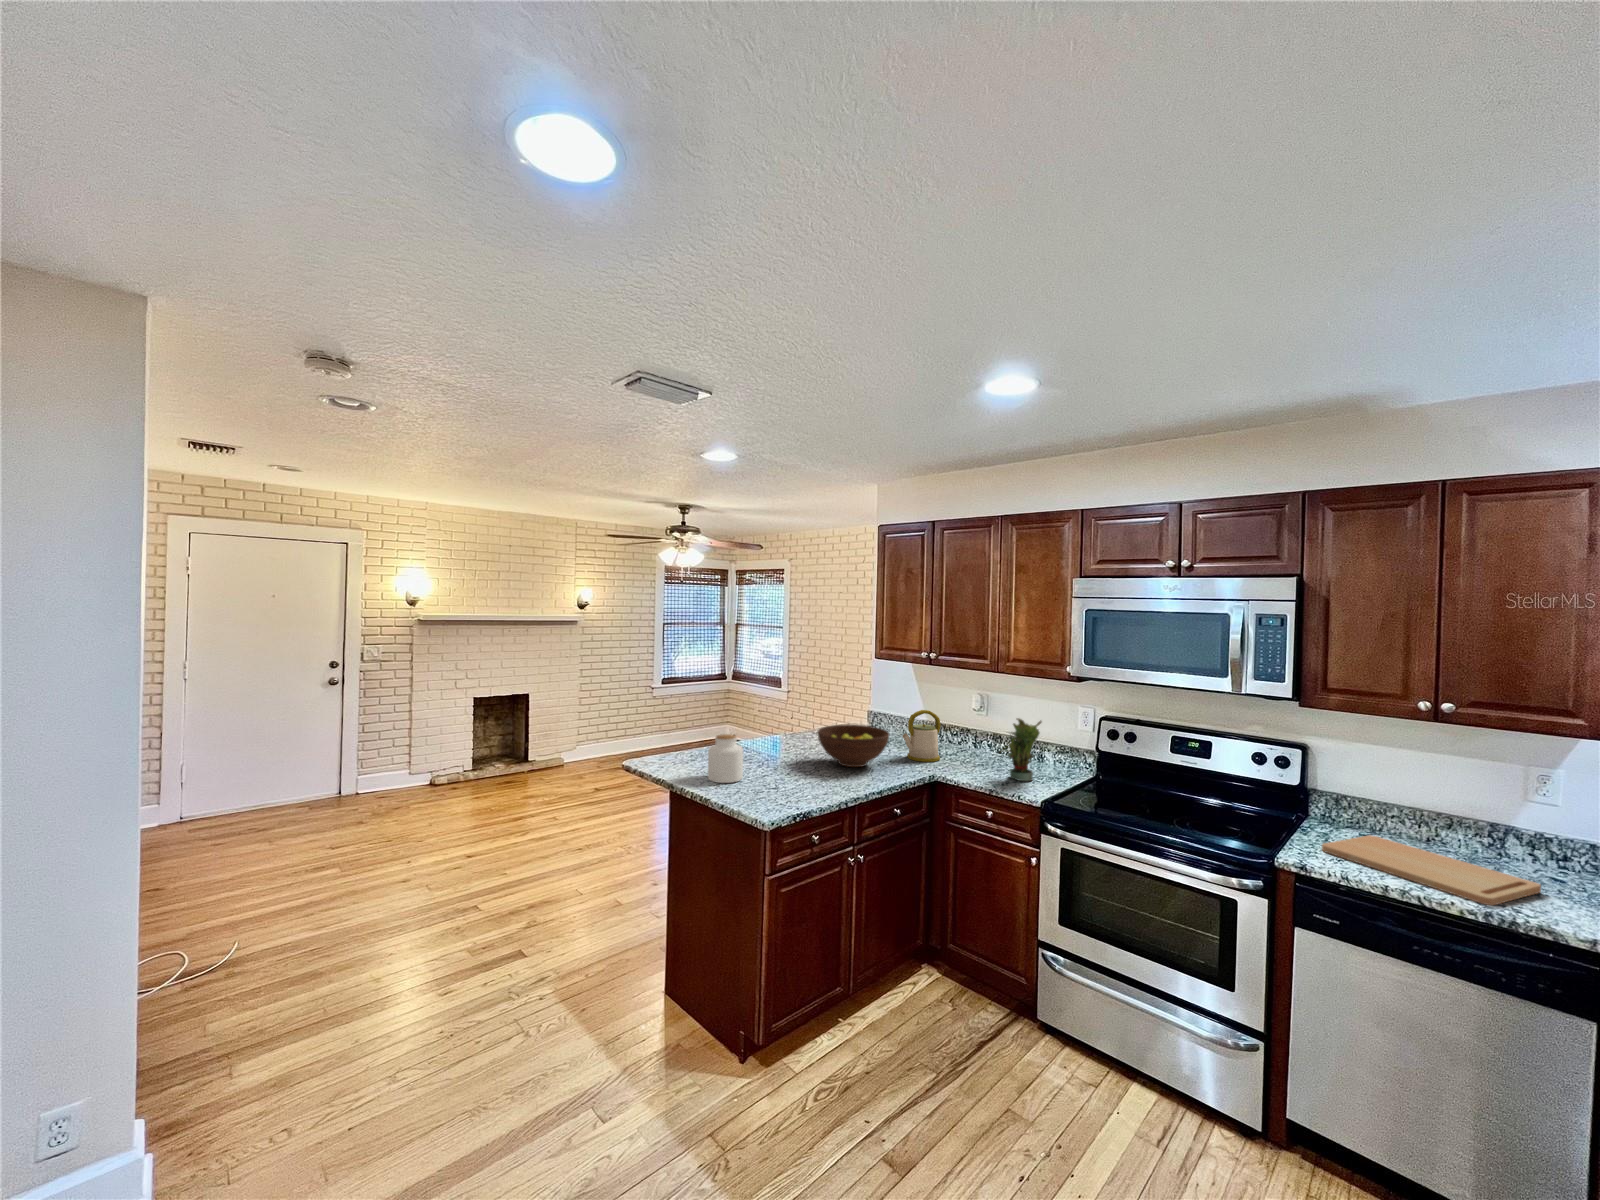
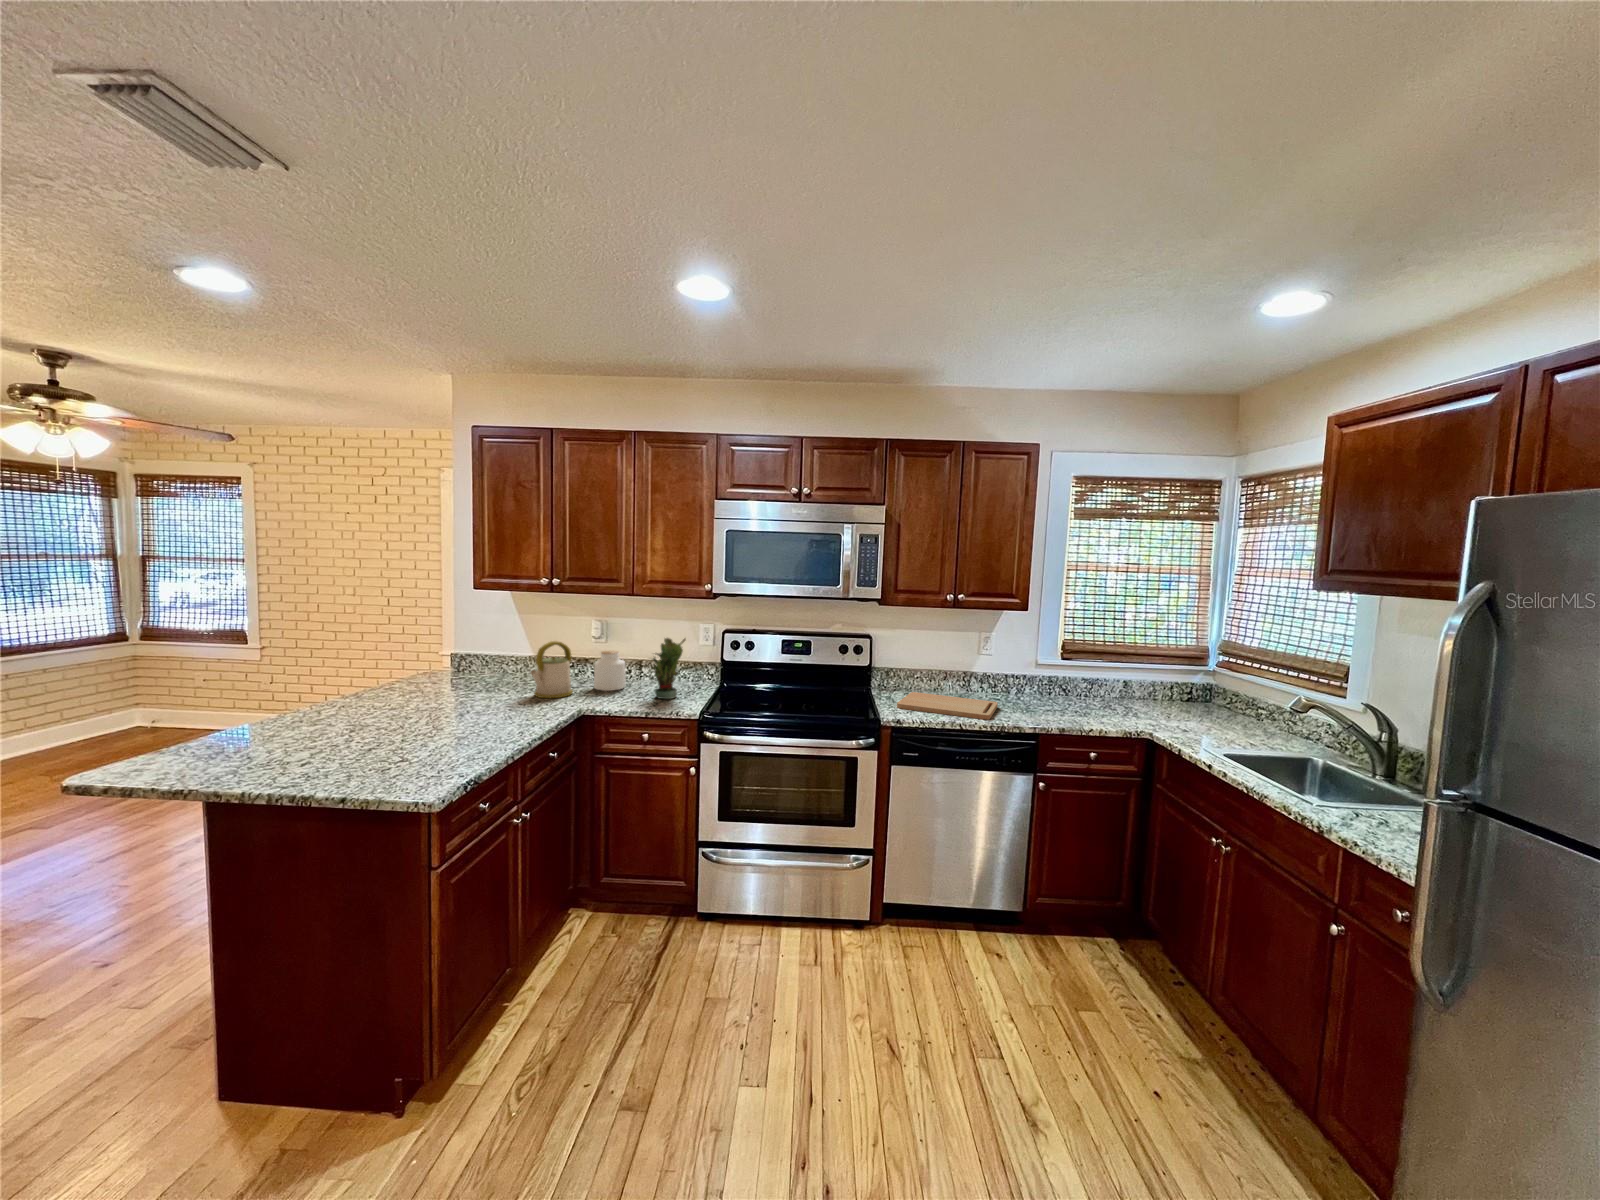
fruit bowl: present [818,725,889,767] -> none [430,667,527,717]
jar: present [708,734,743,783] -> present [594,651,625,691]

